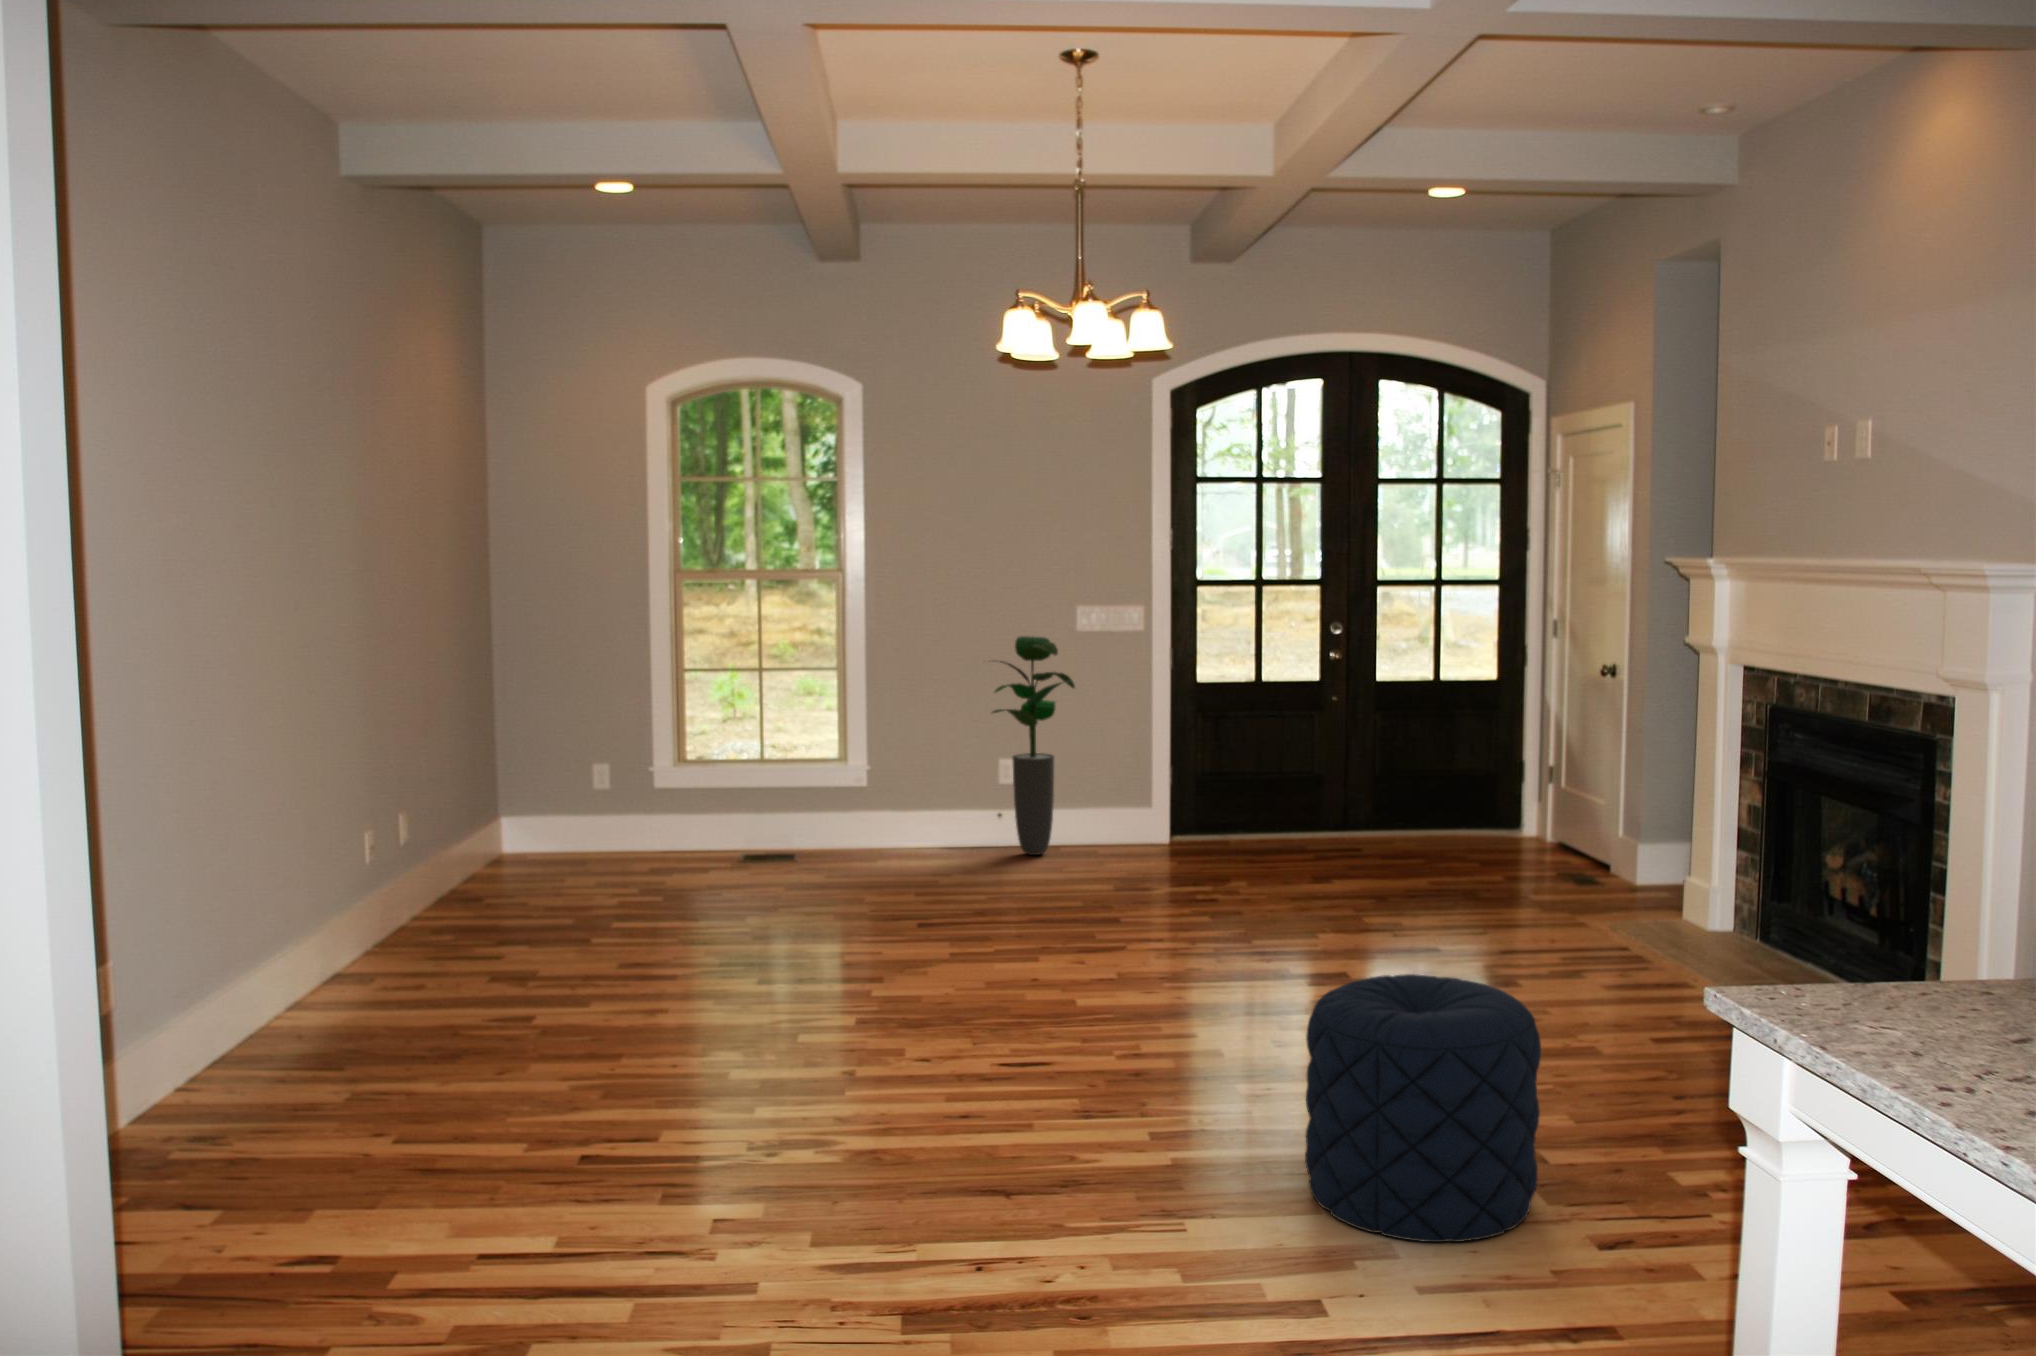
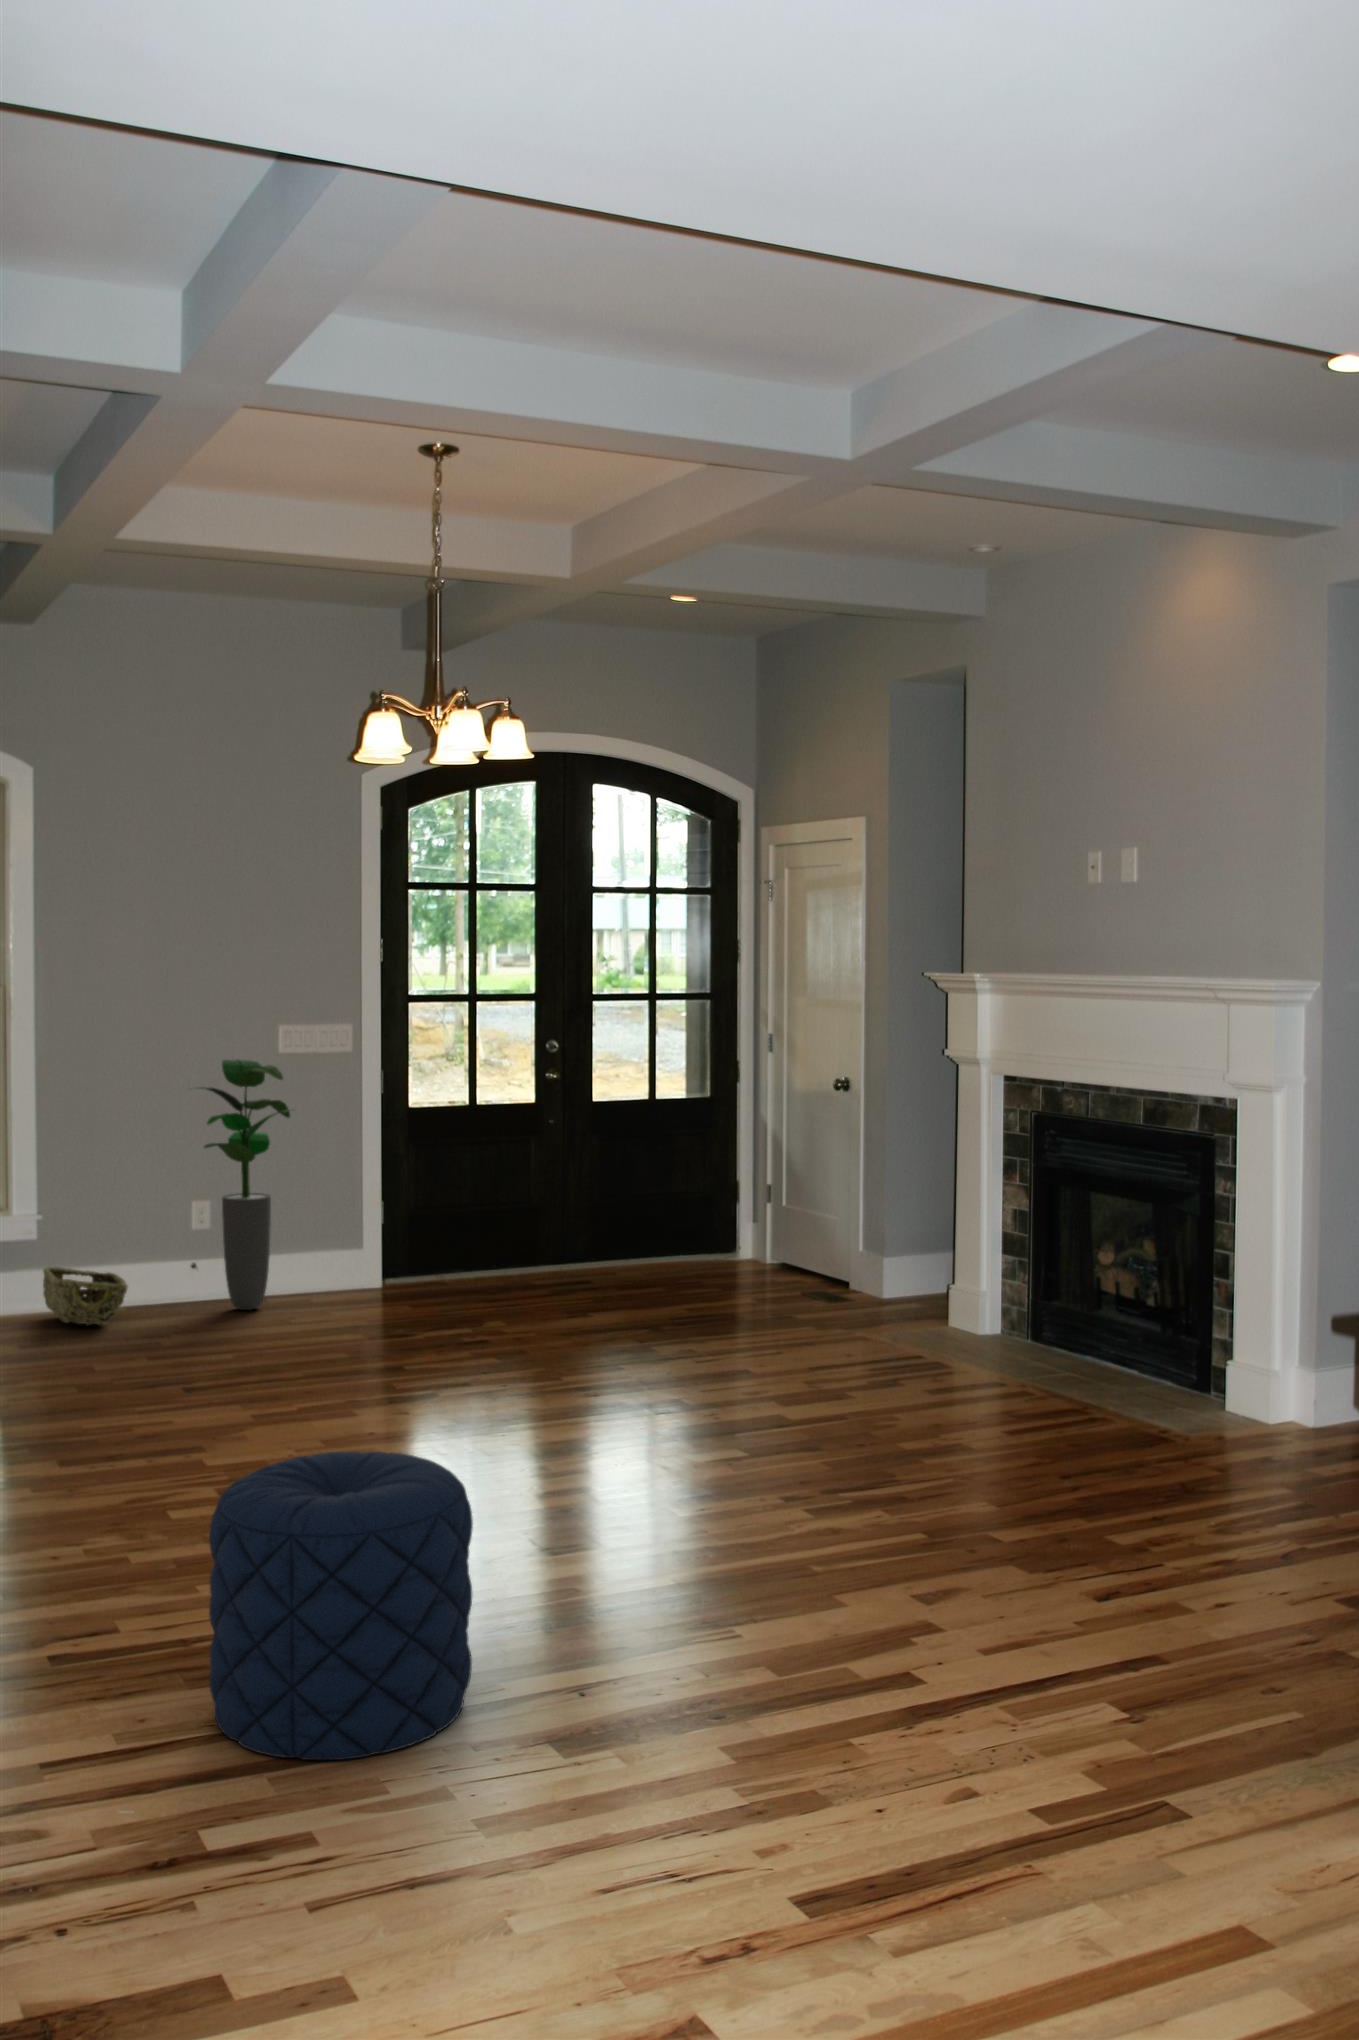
woven basket: none [865,808,931,861] -> present [43,1267,128,1326]
pouf: present [1305,974,1541,1242] -> present [209,1452,473,1760]

